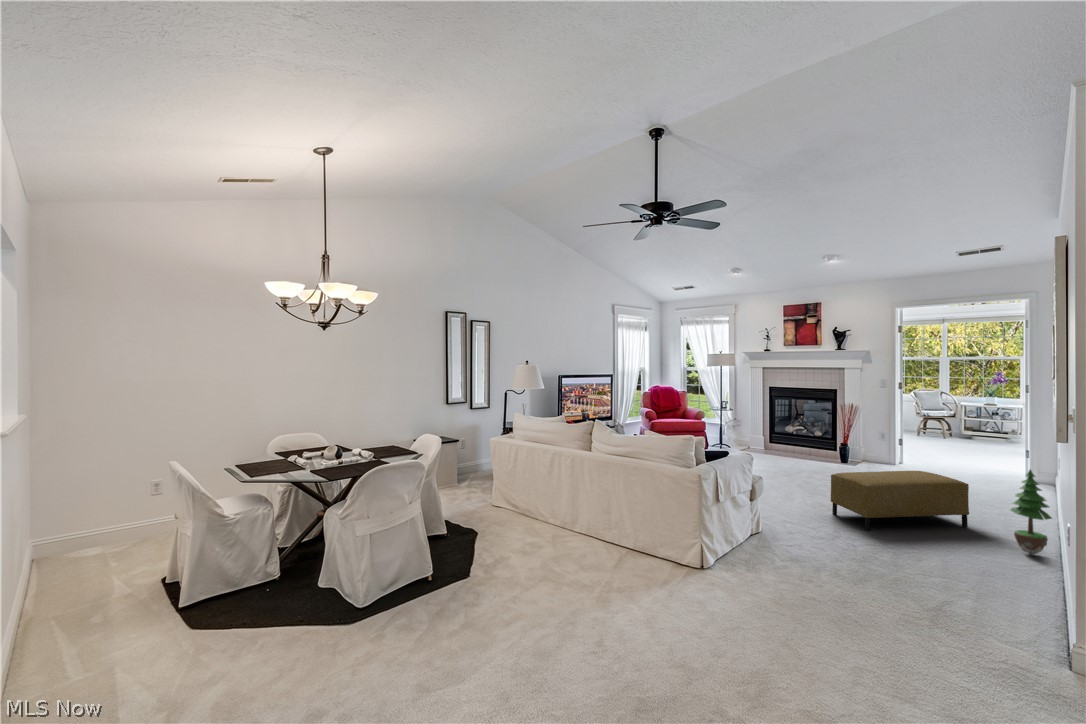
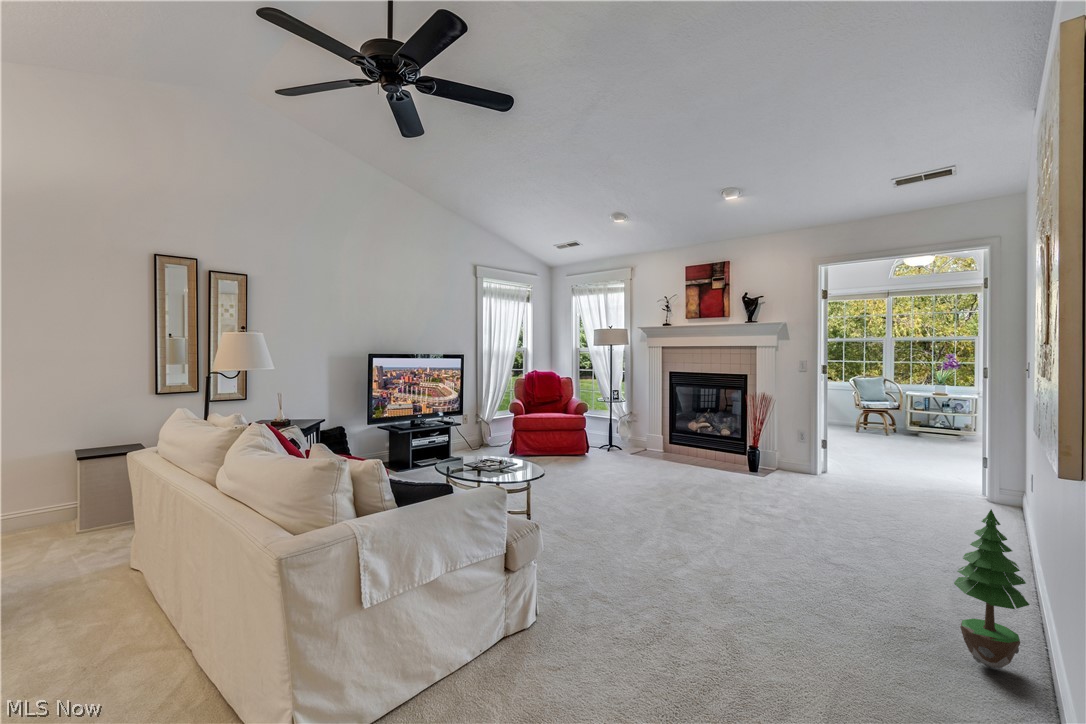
ottoman: present [831,471,969,531] -> none [683,497,892,607]

